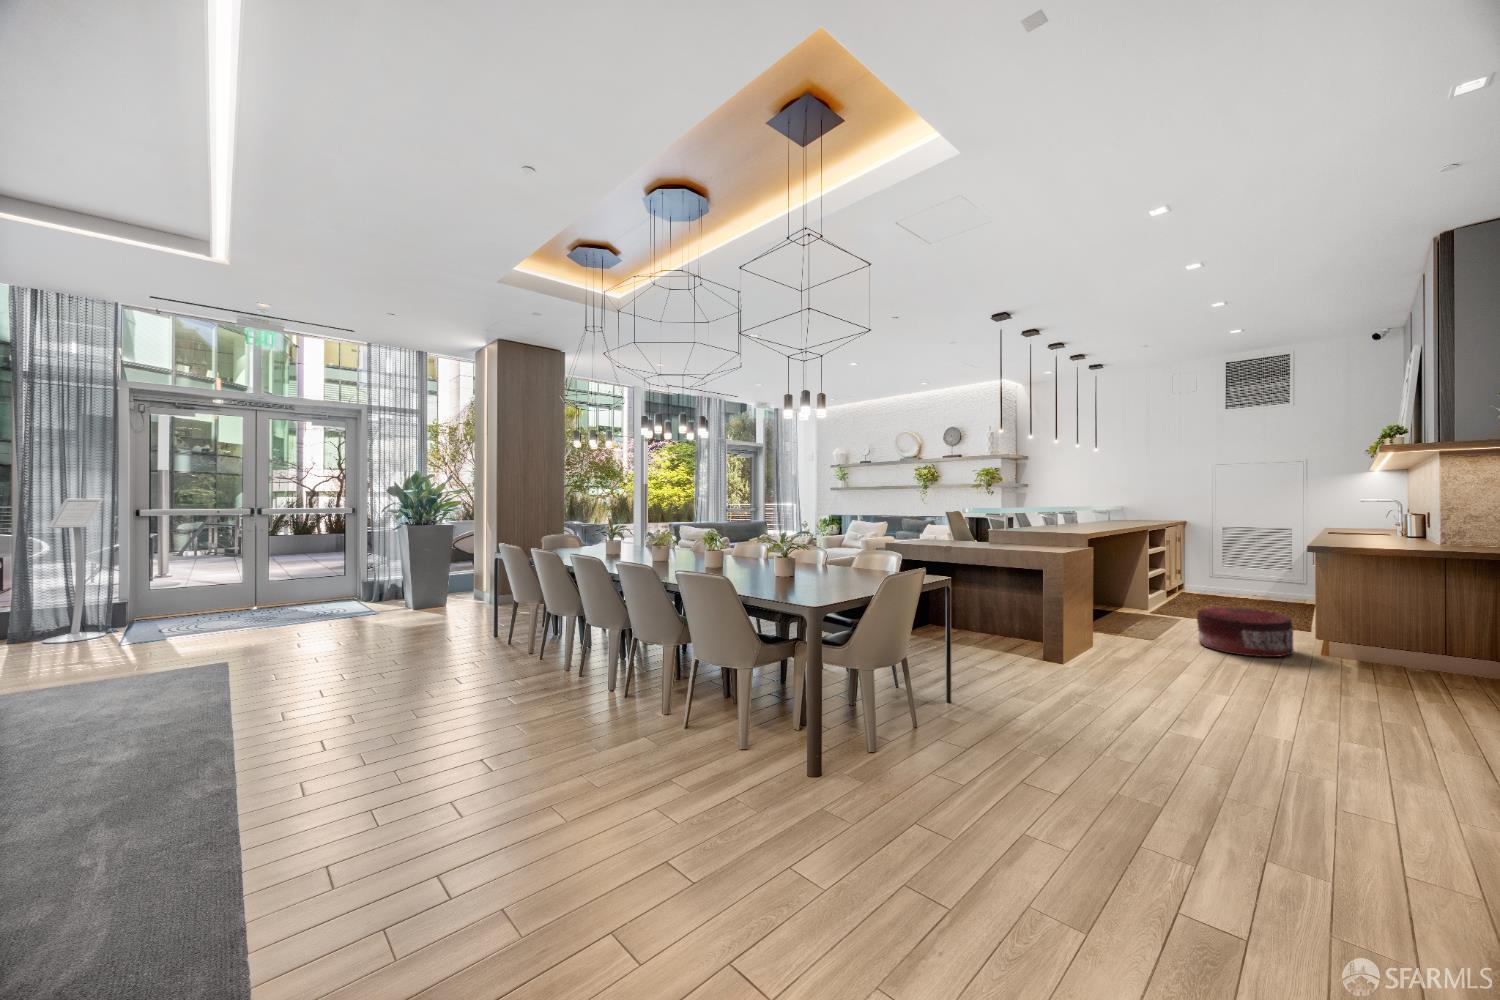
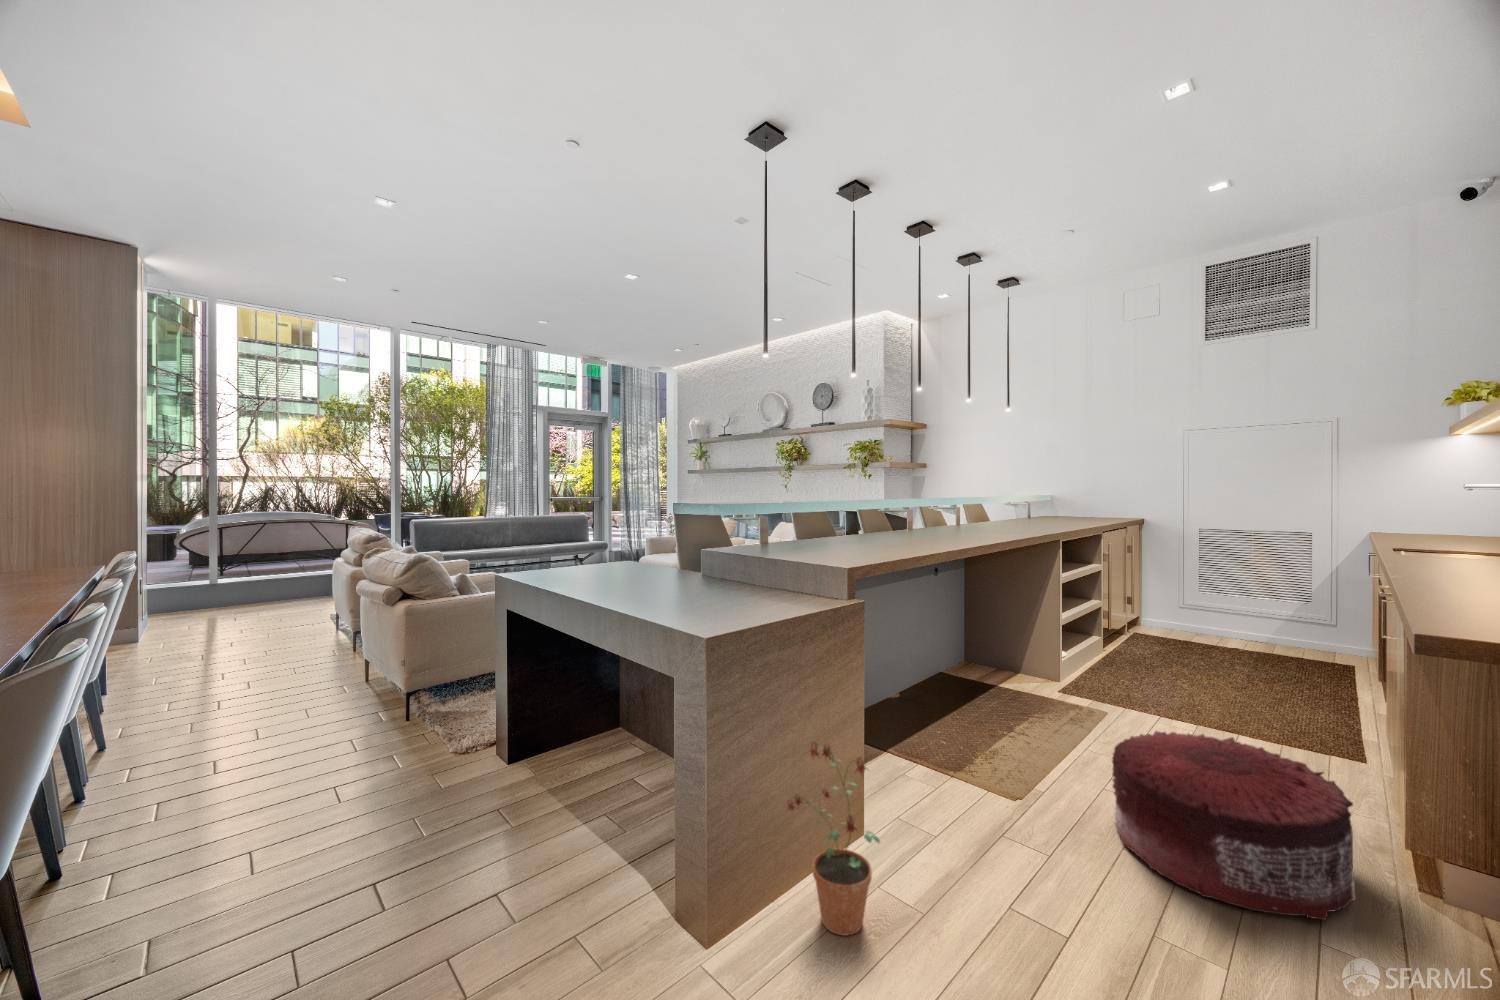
potted plant: none [1087,596,1124,660] -> present [788,743,880,936]

